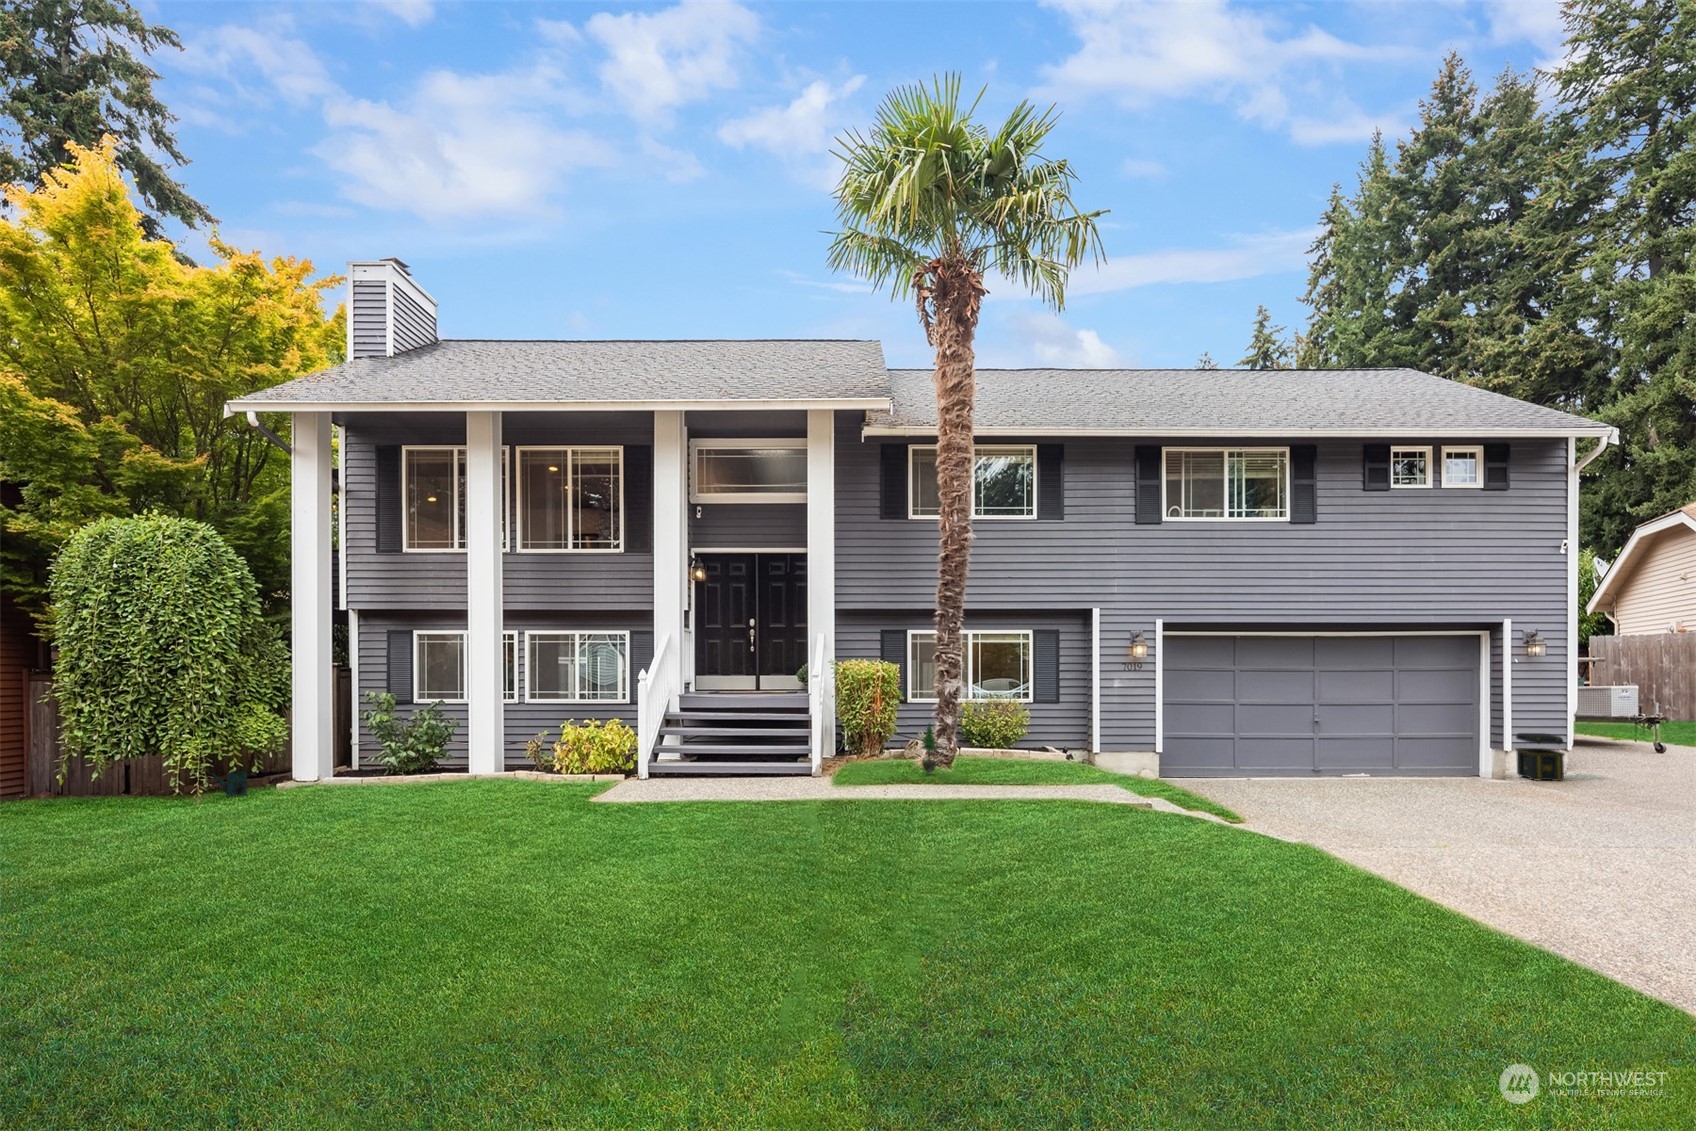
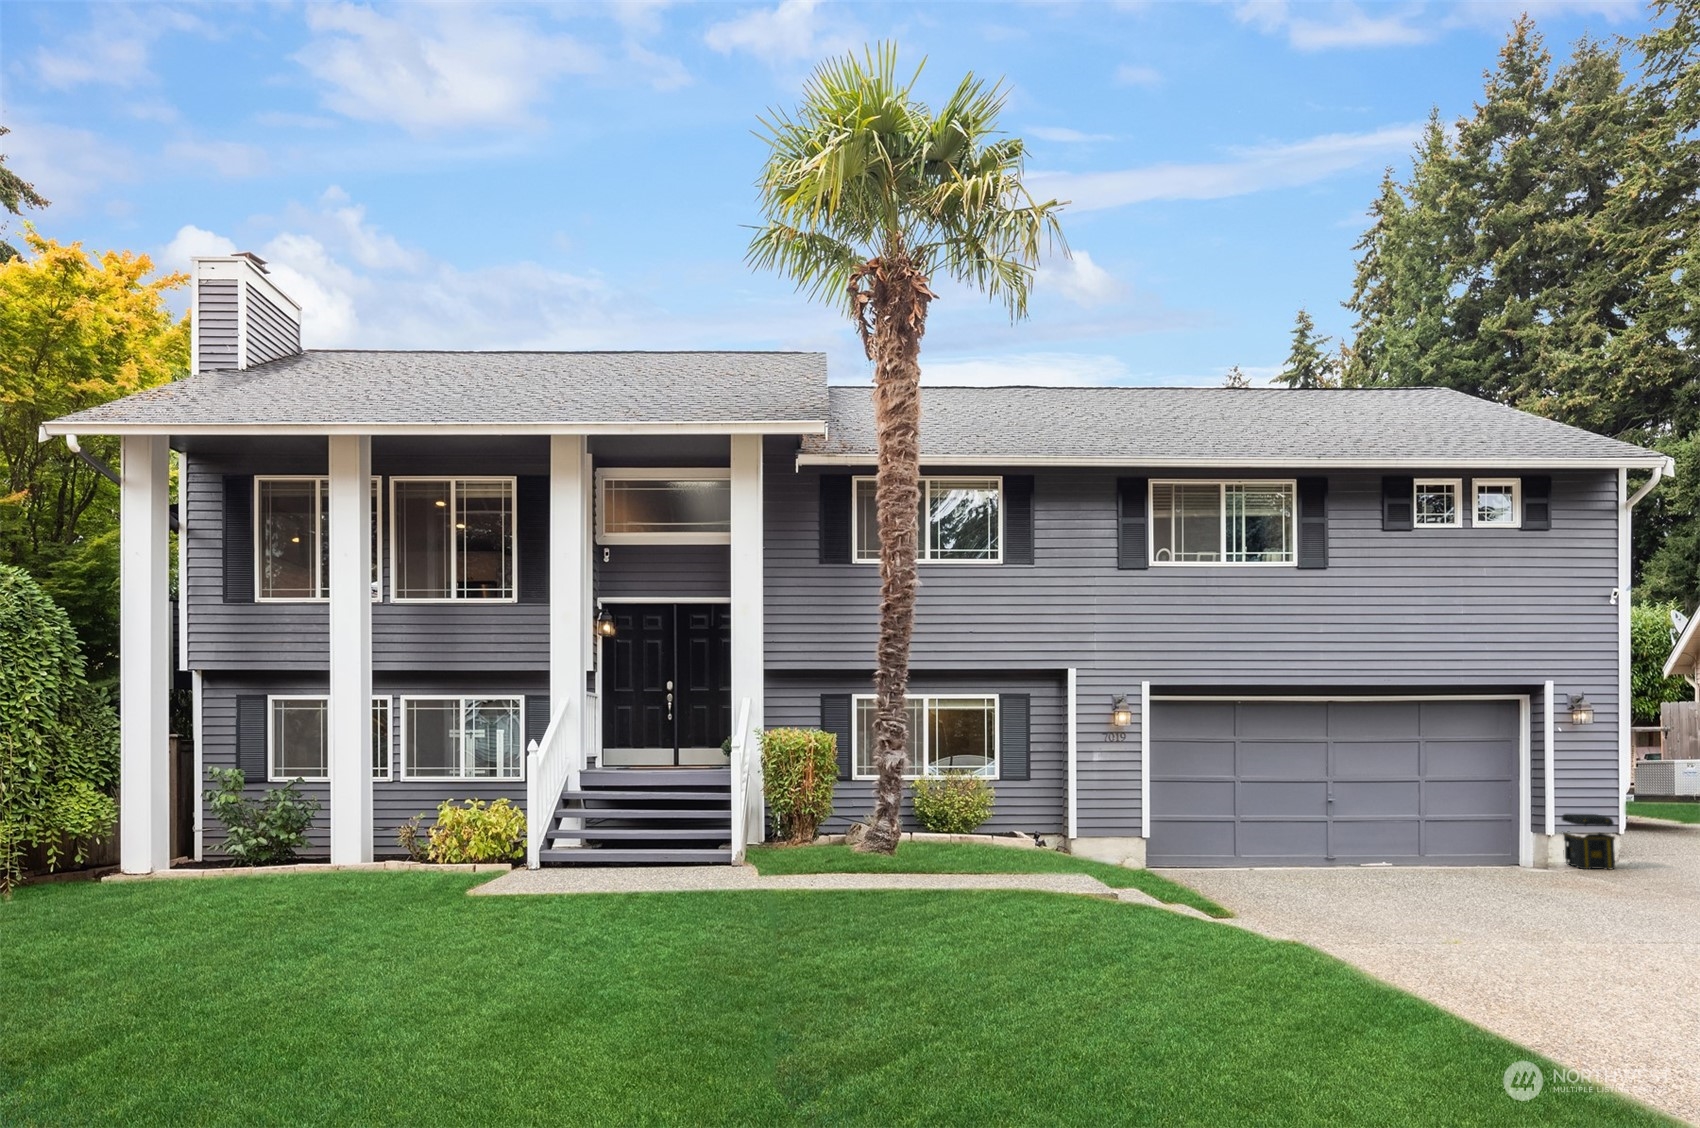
potted tree: present [921,724,938,774] -> none [858,799,879,861]
watering can: present [209,770,247,797] -> none [15,858,72,892]

